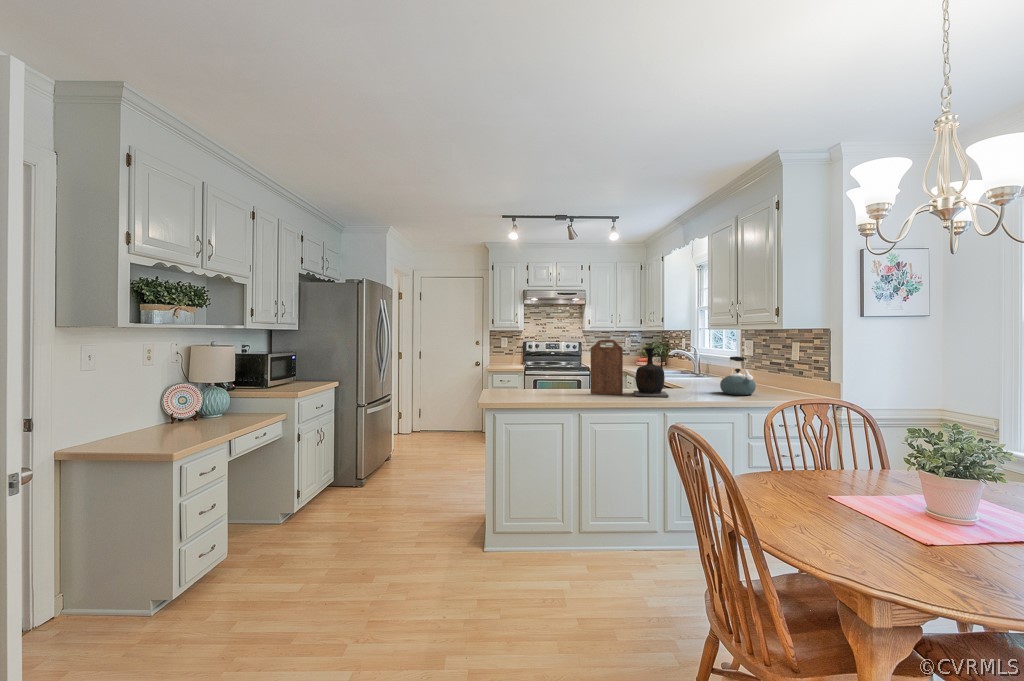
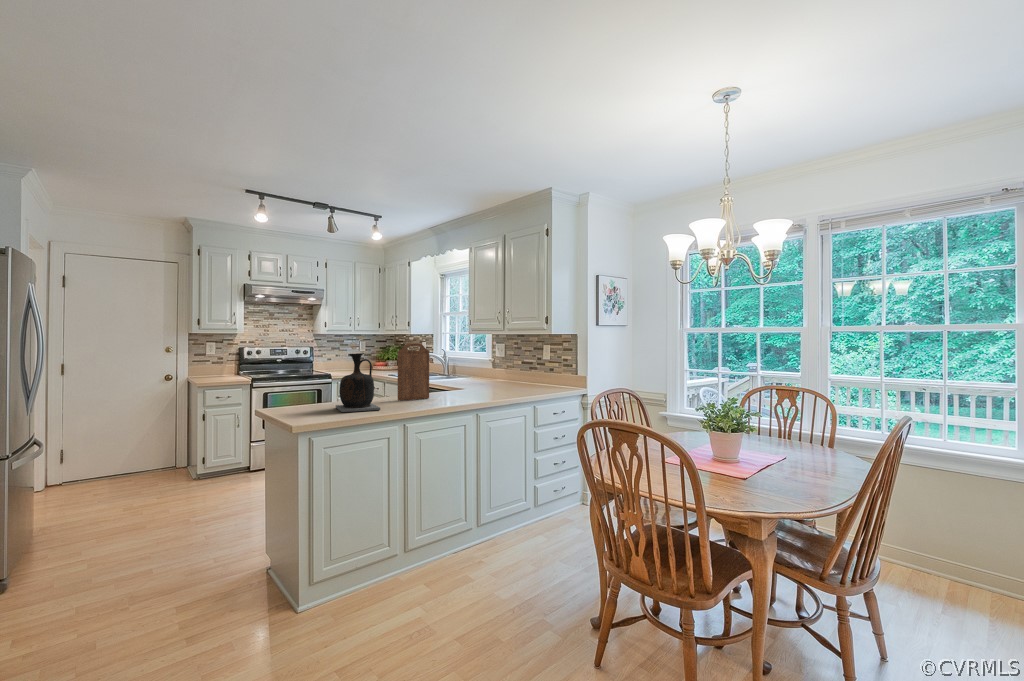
vase: present [634,348,669,397] -> present [336,353,380,412]
kettle: present [720,357,756,395] -> none [502,358,531,391]

